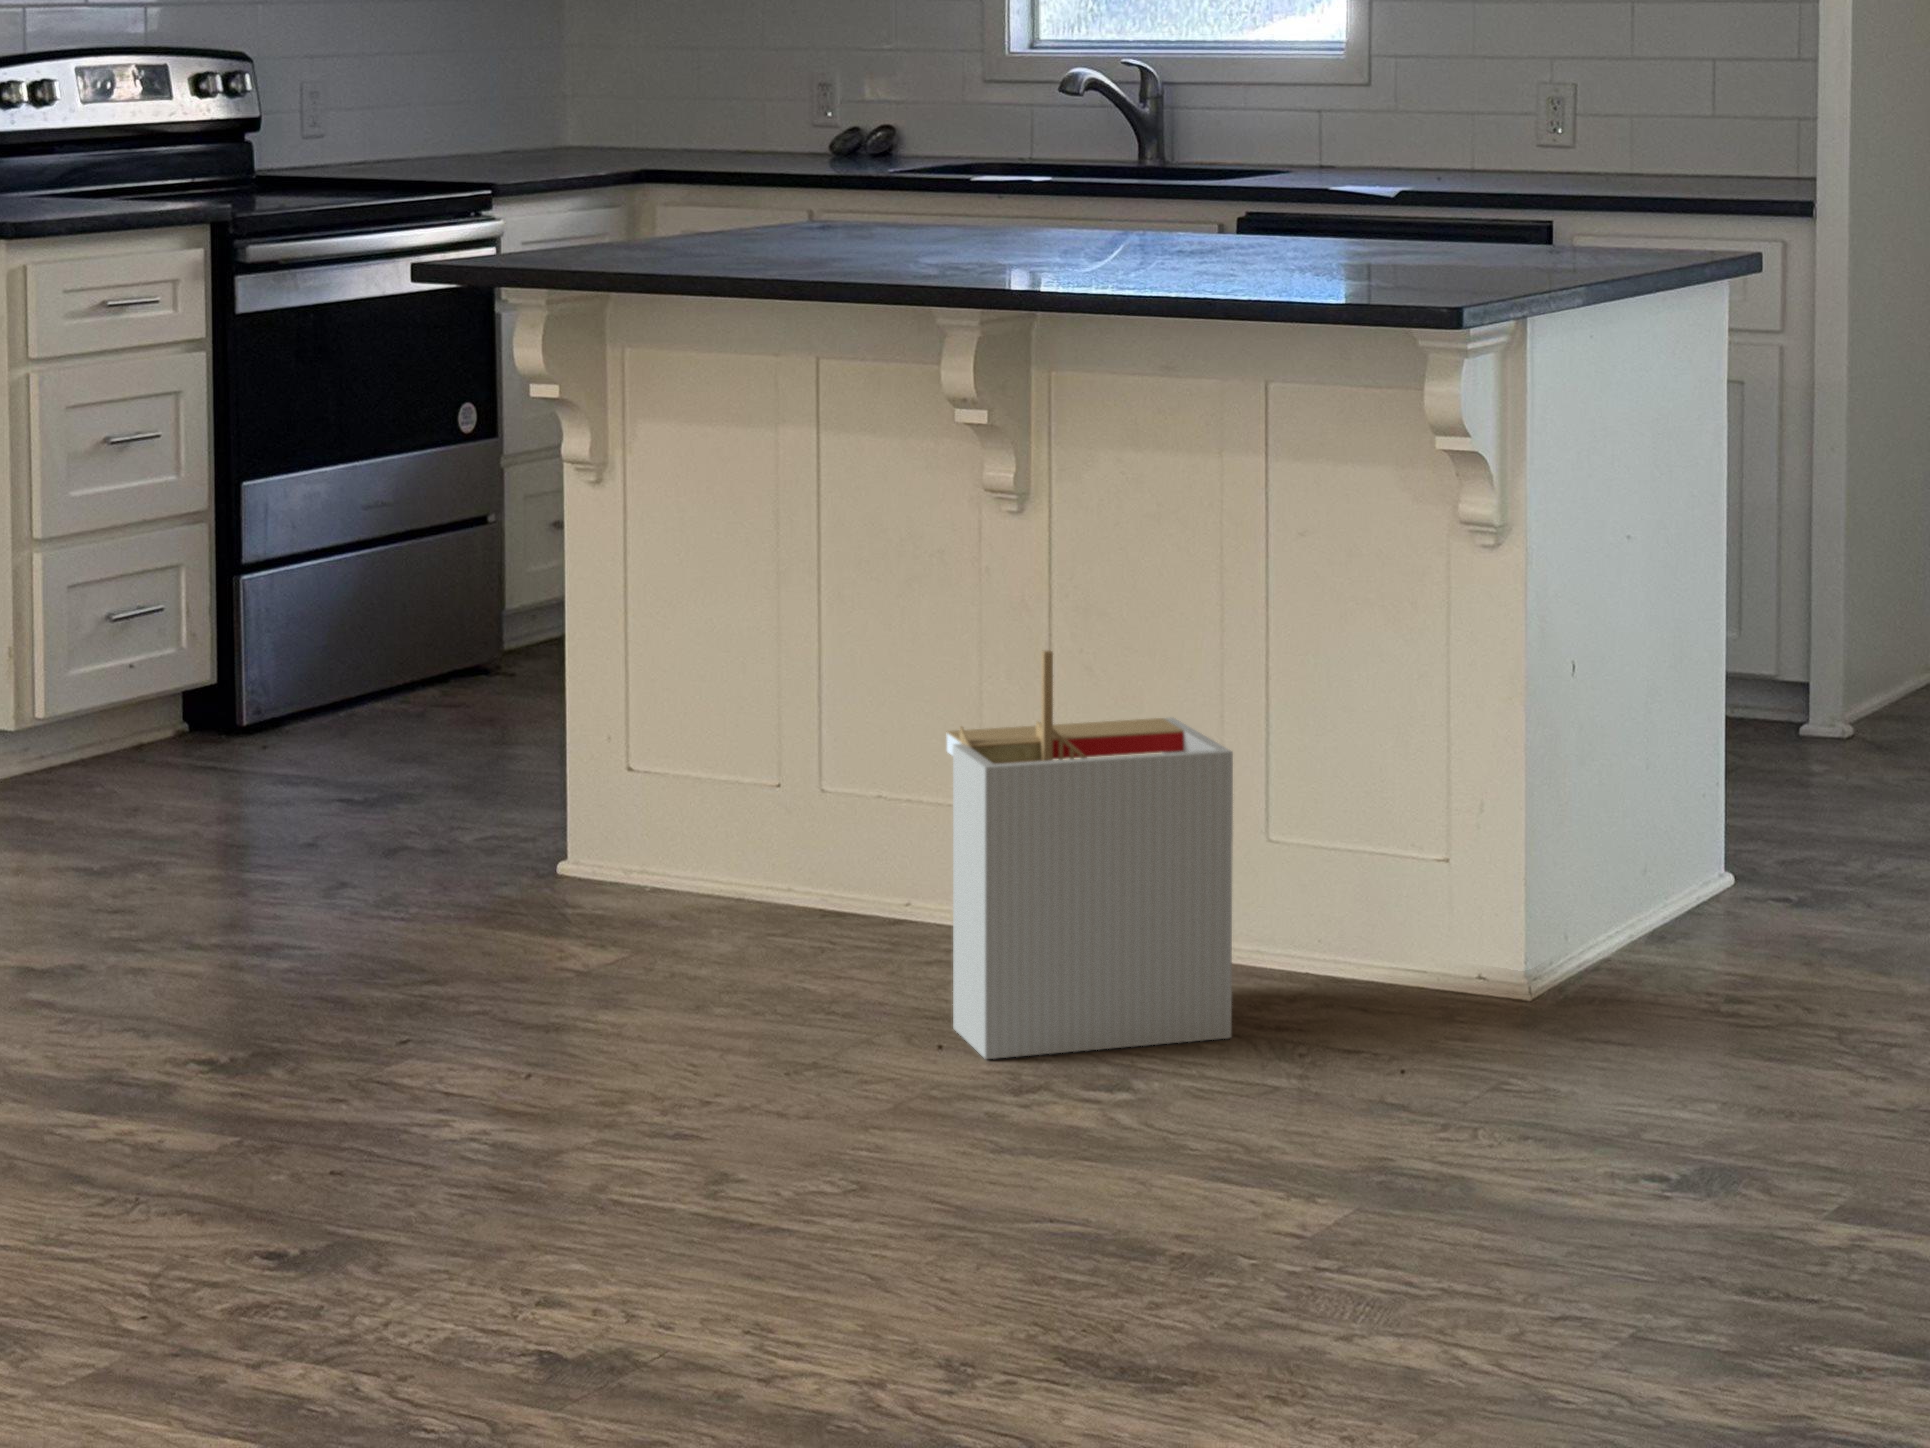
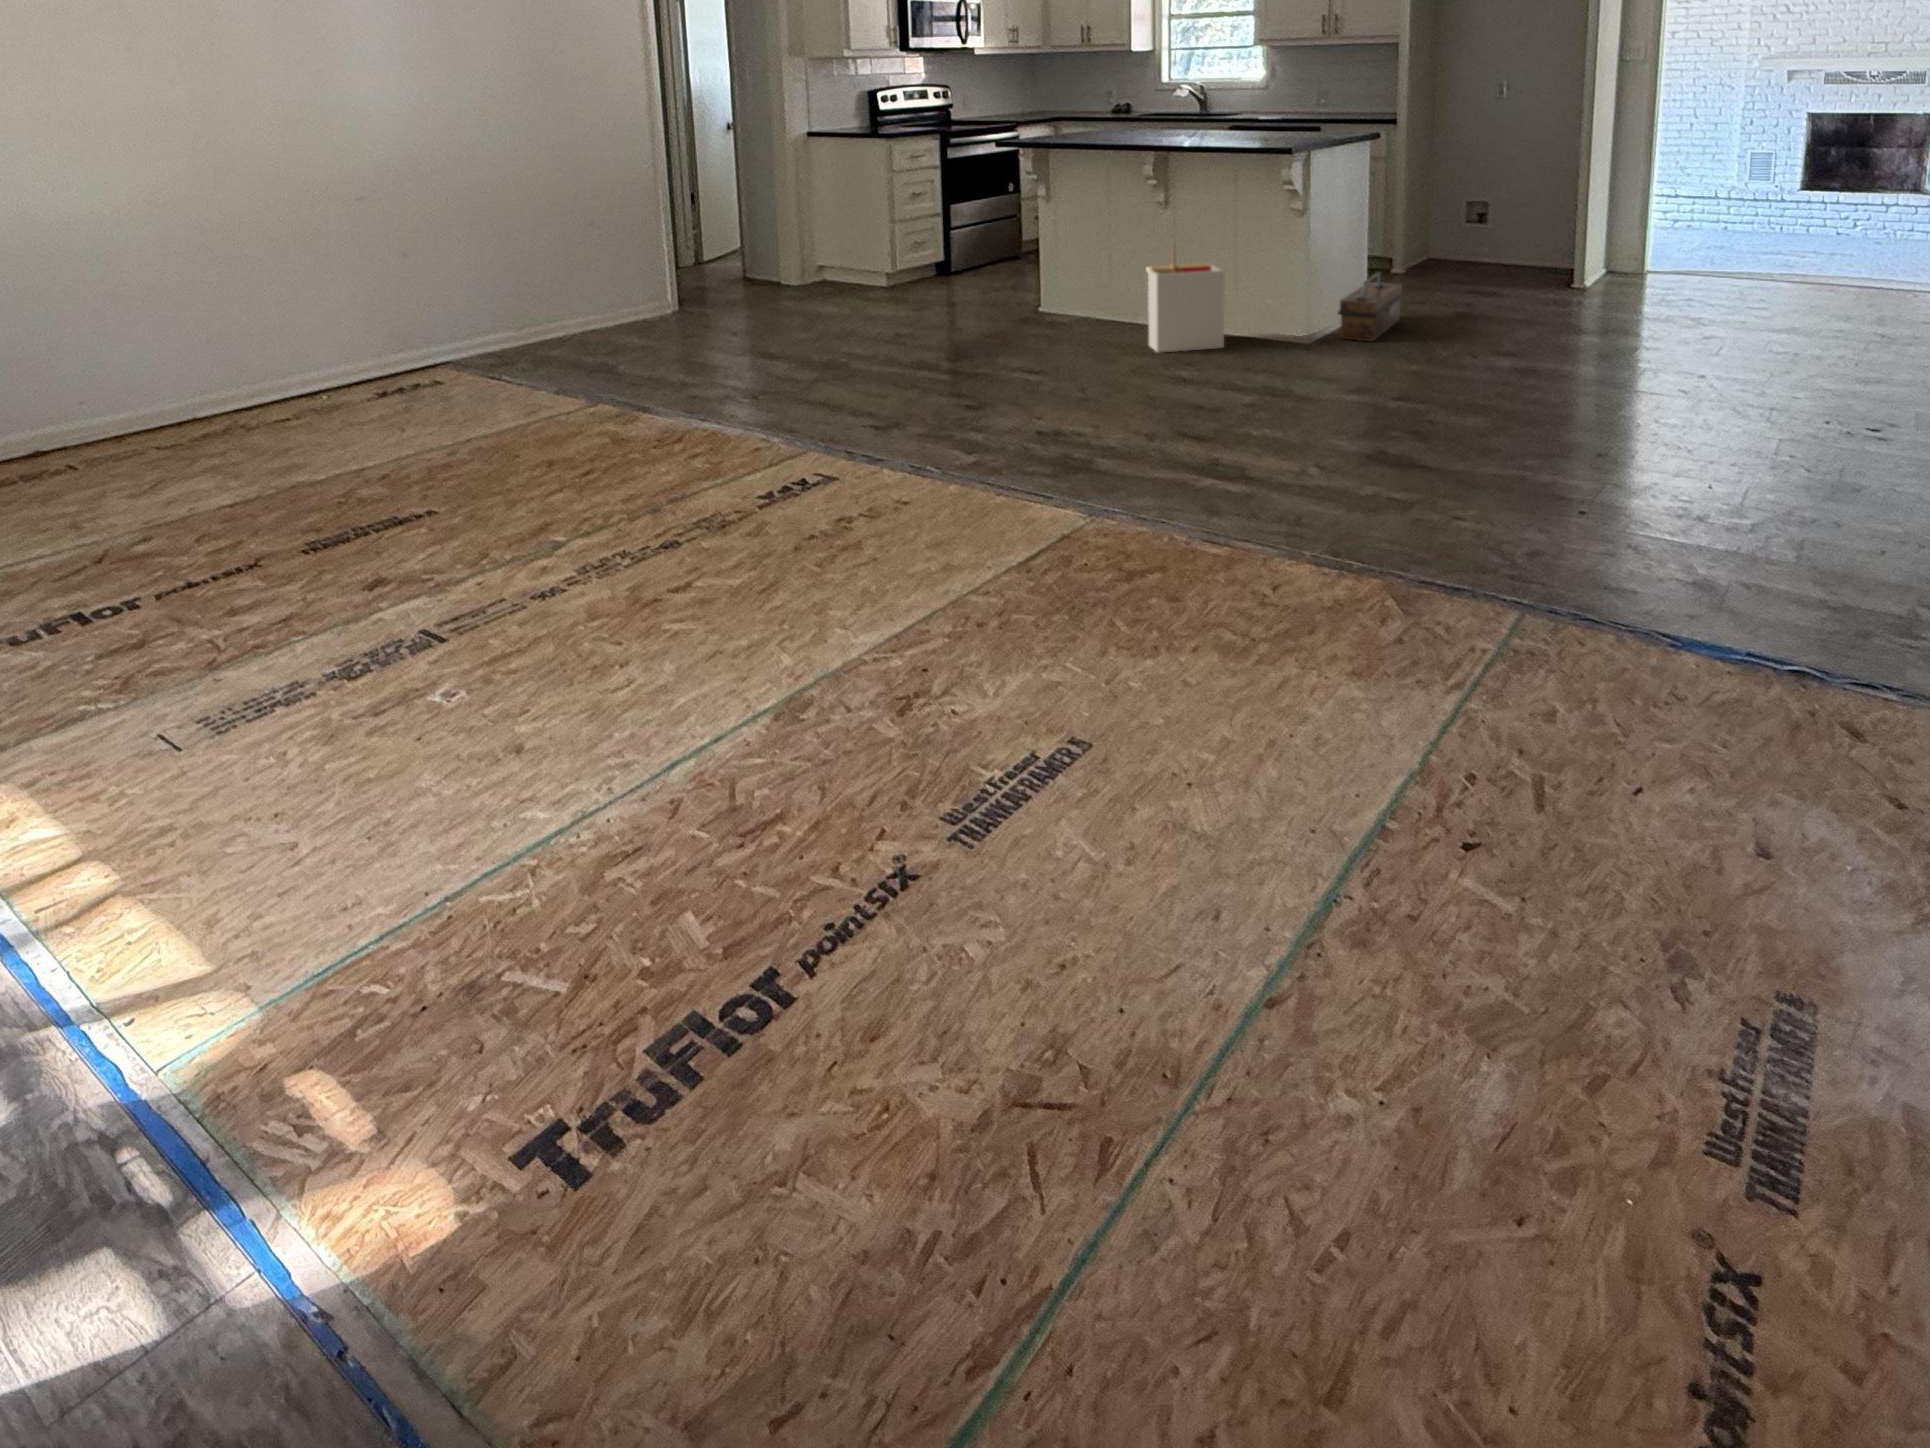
toolbox: none [1640,752,1869,1012] -> present [1338,272,1403,342]

